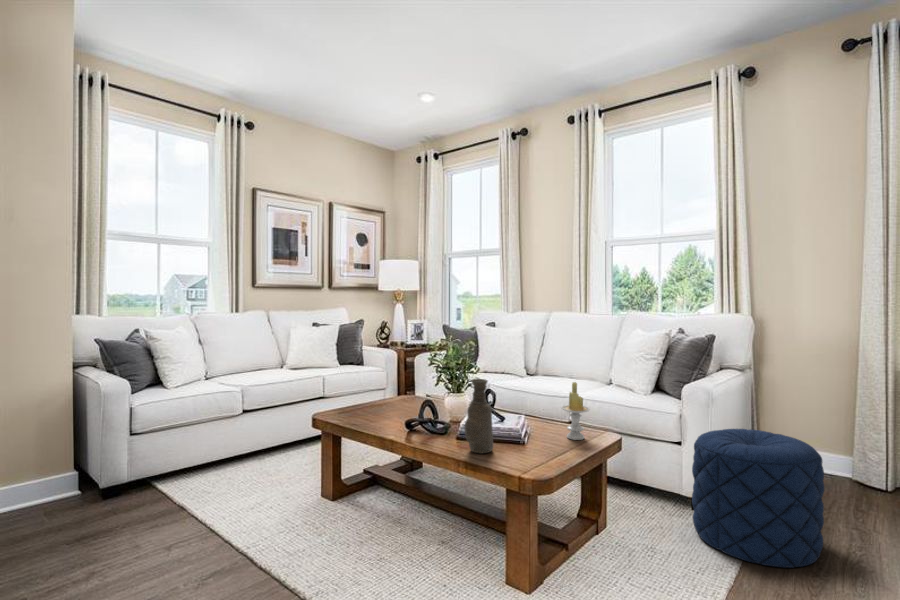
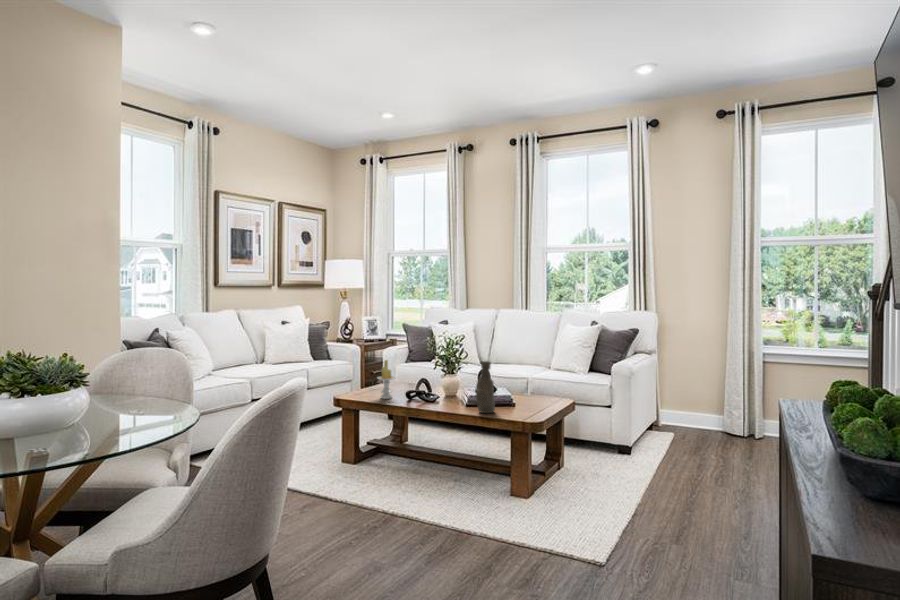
candle: present [562,382,590,440] -> present [377,360,395,399]
pouf: present [692,429,824,568] -> none [620,392,700,476]

